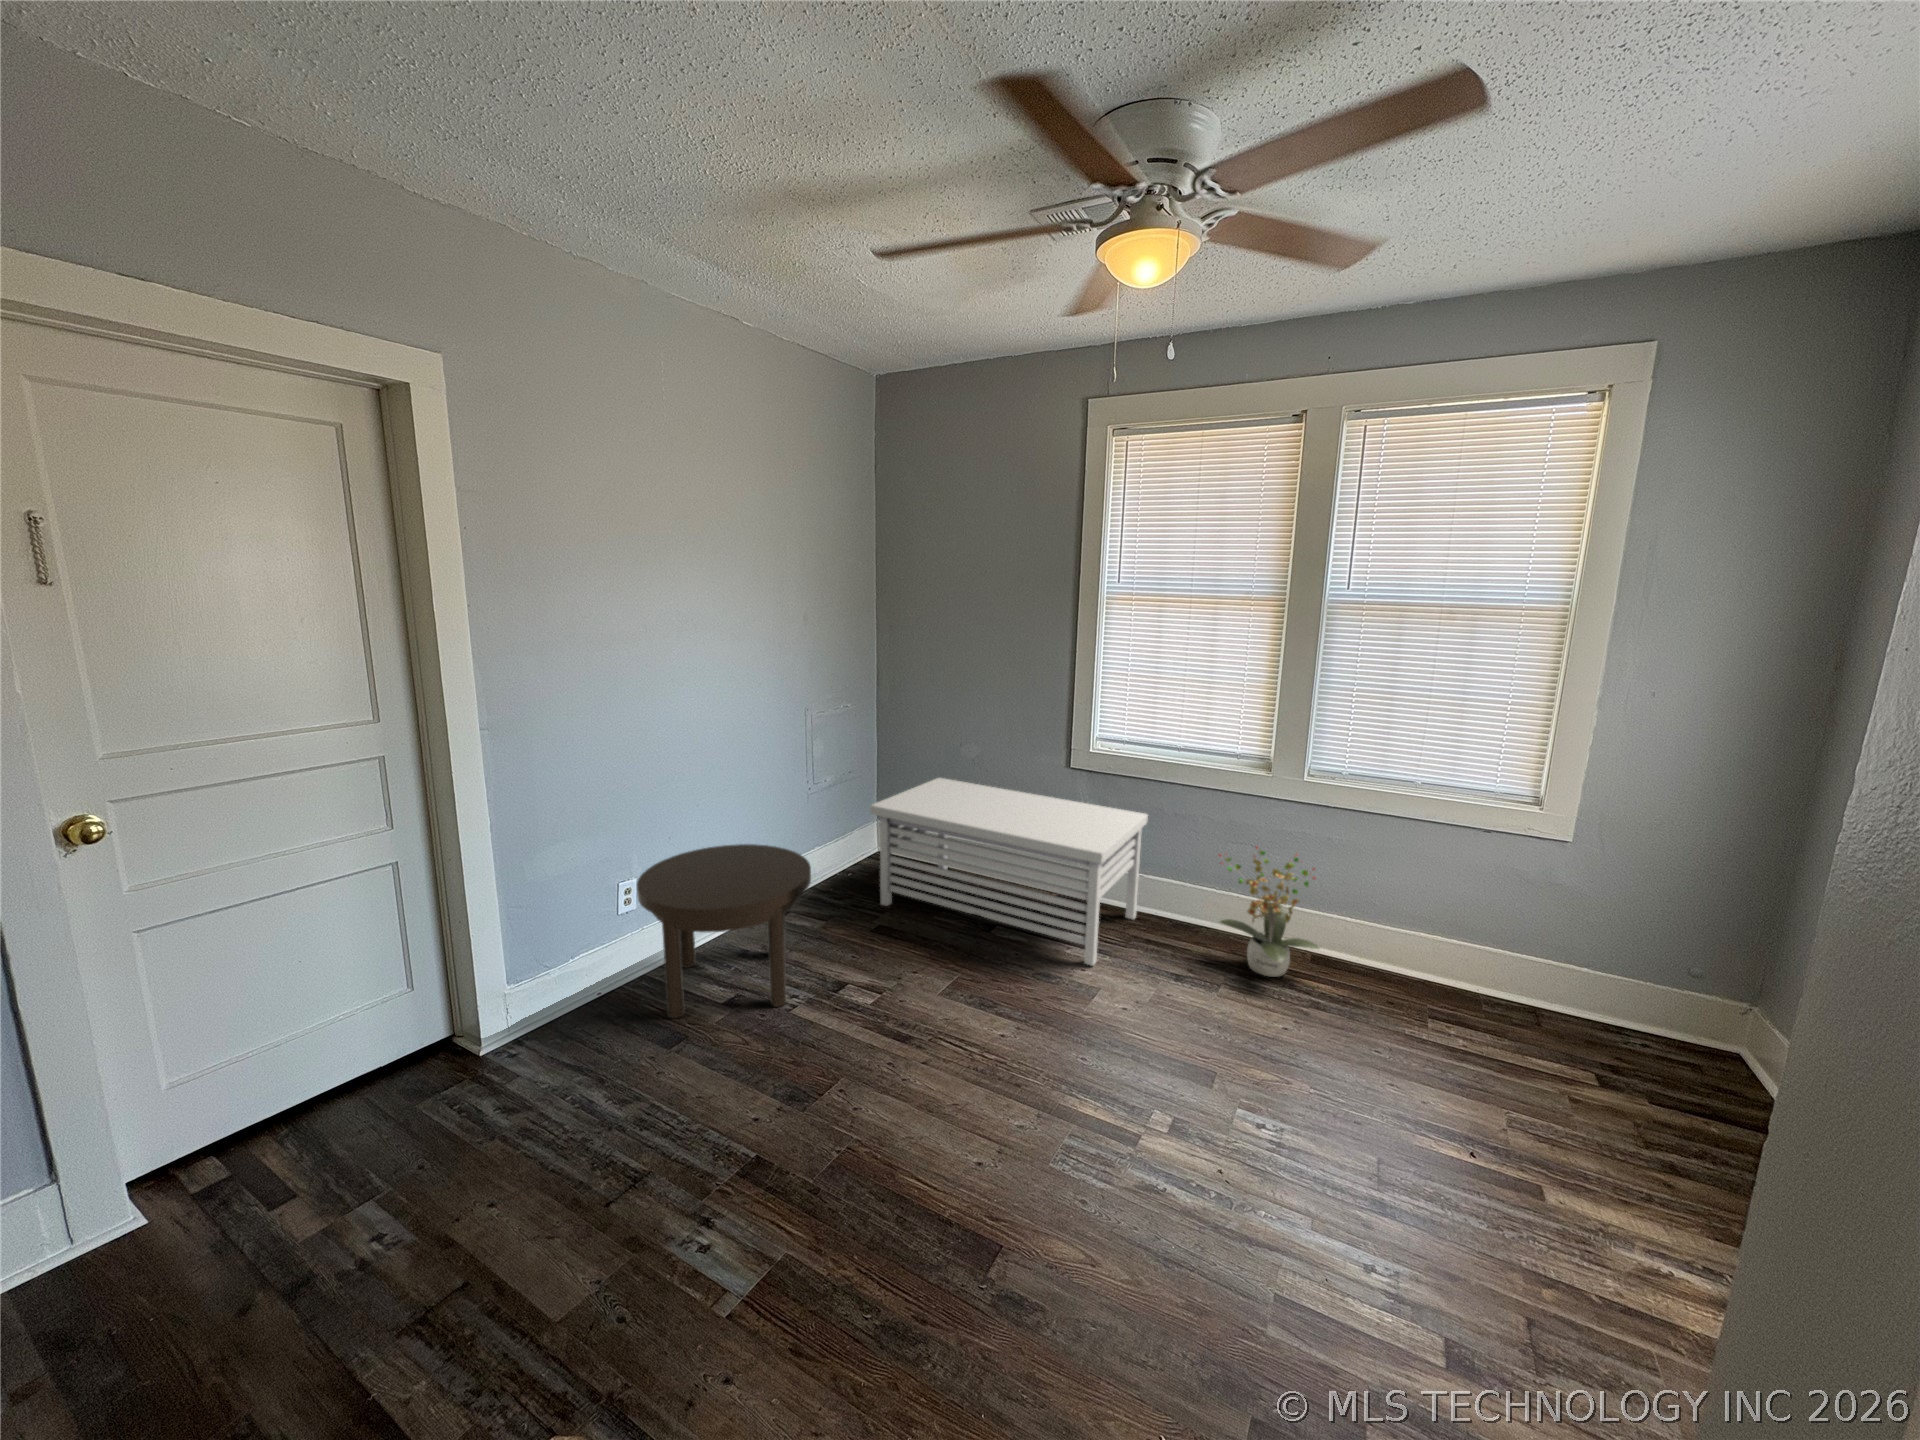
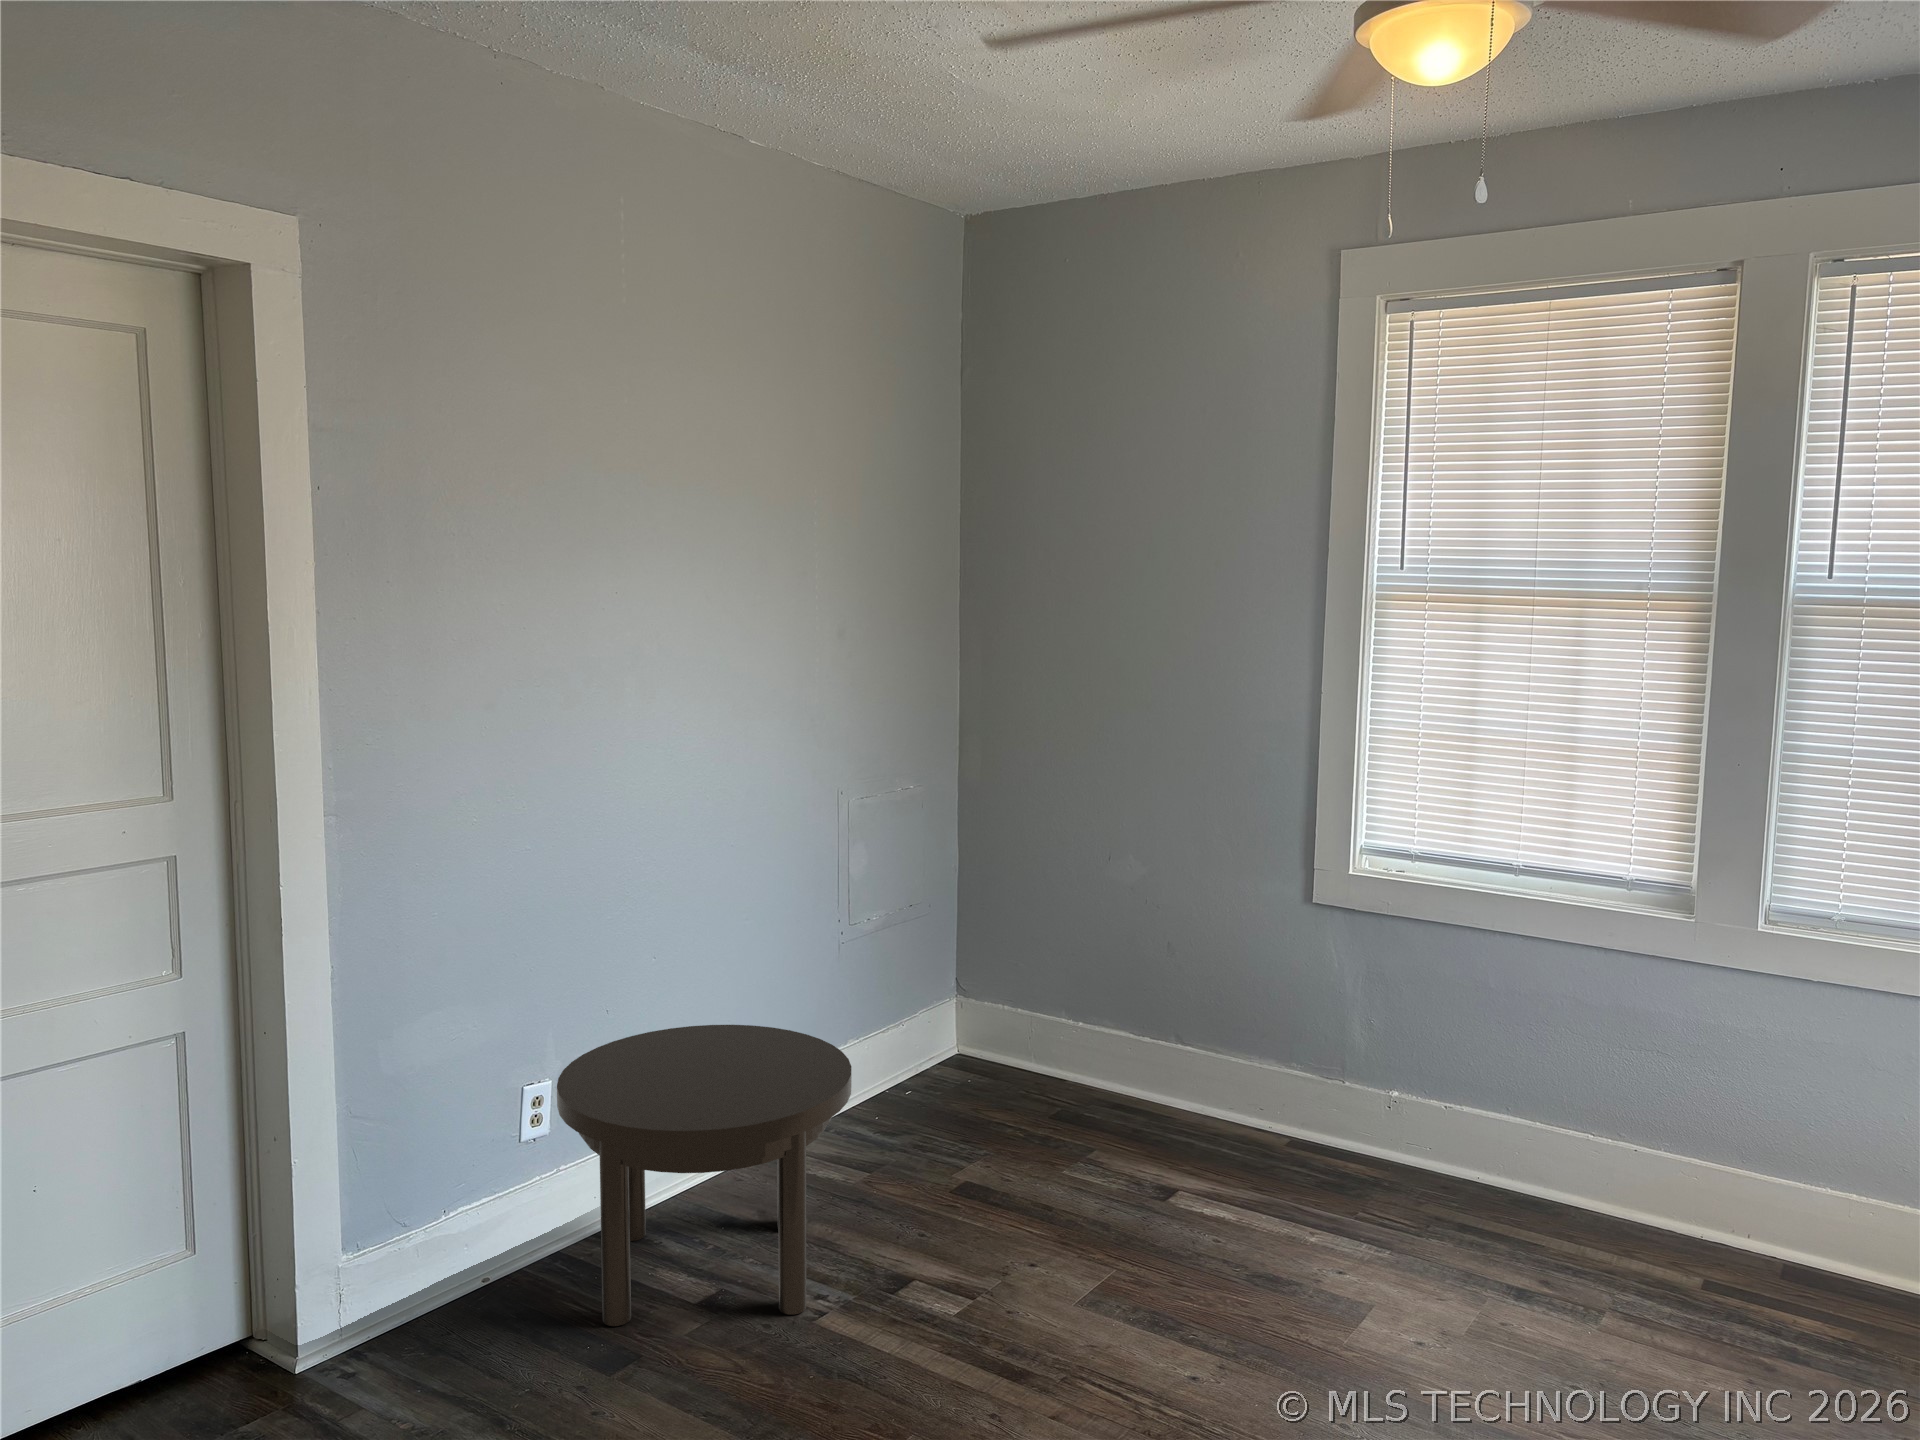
storage bench: present [870,778,1148,966] -> none [949,917,1458,1267]
potted plant: present [1219,847,1319,977] -> none [1594,1051,1799,1301]

